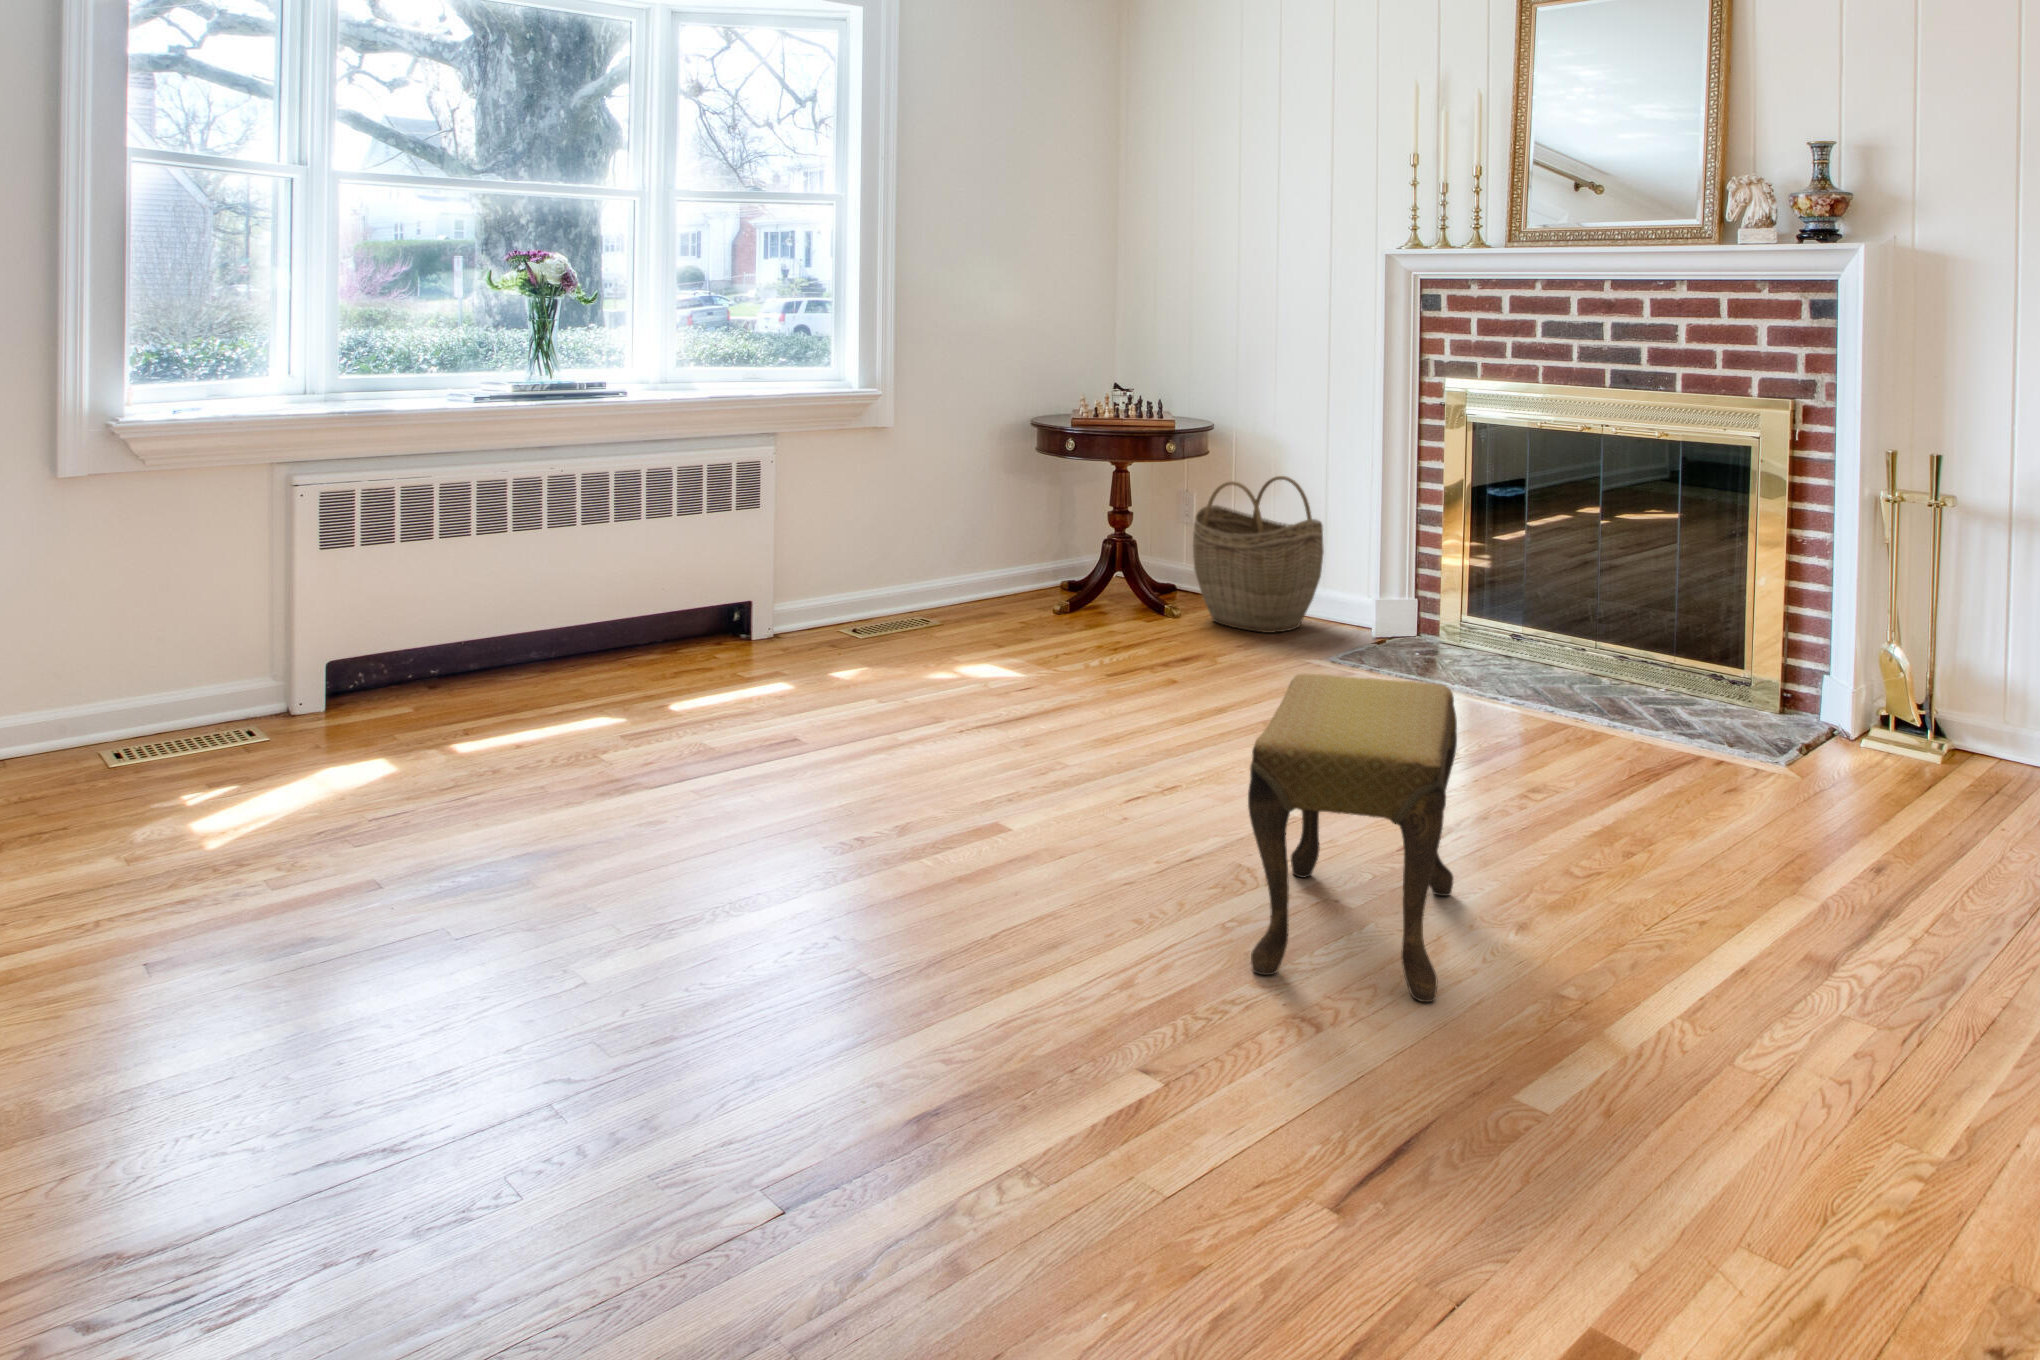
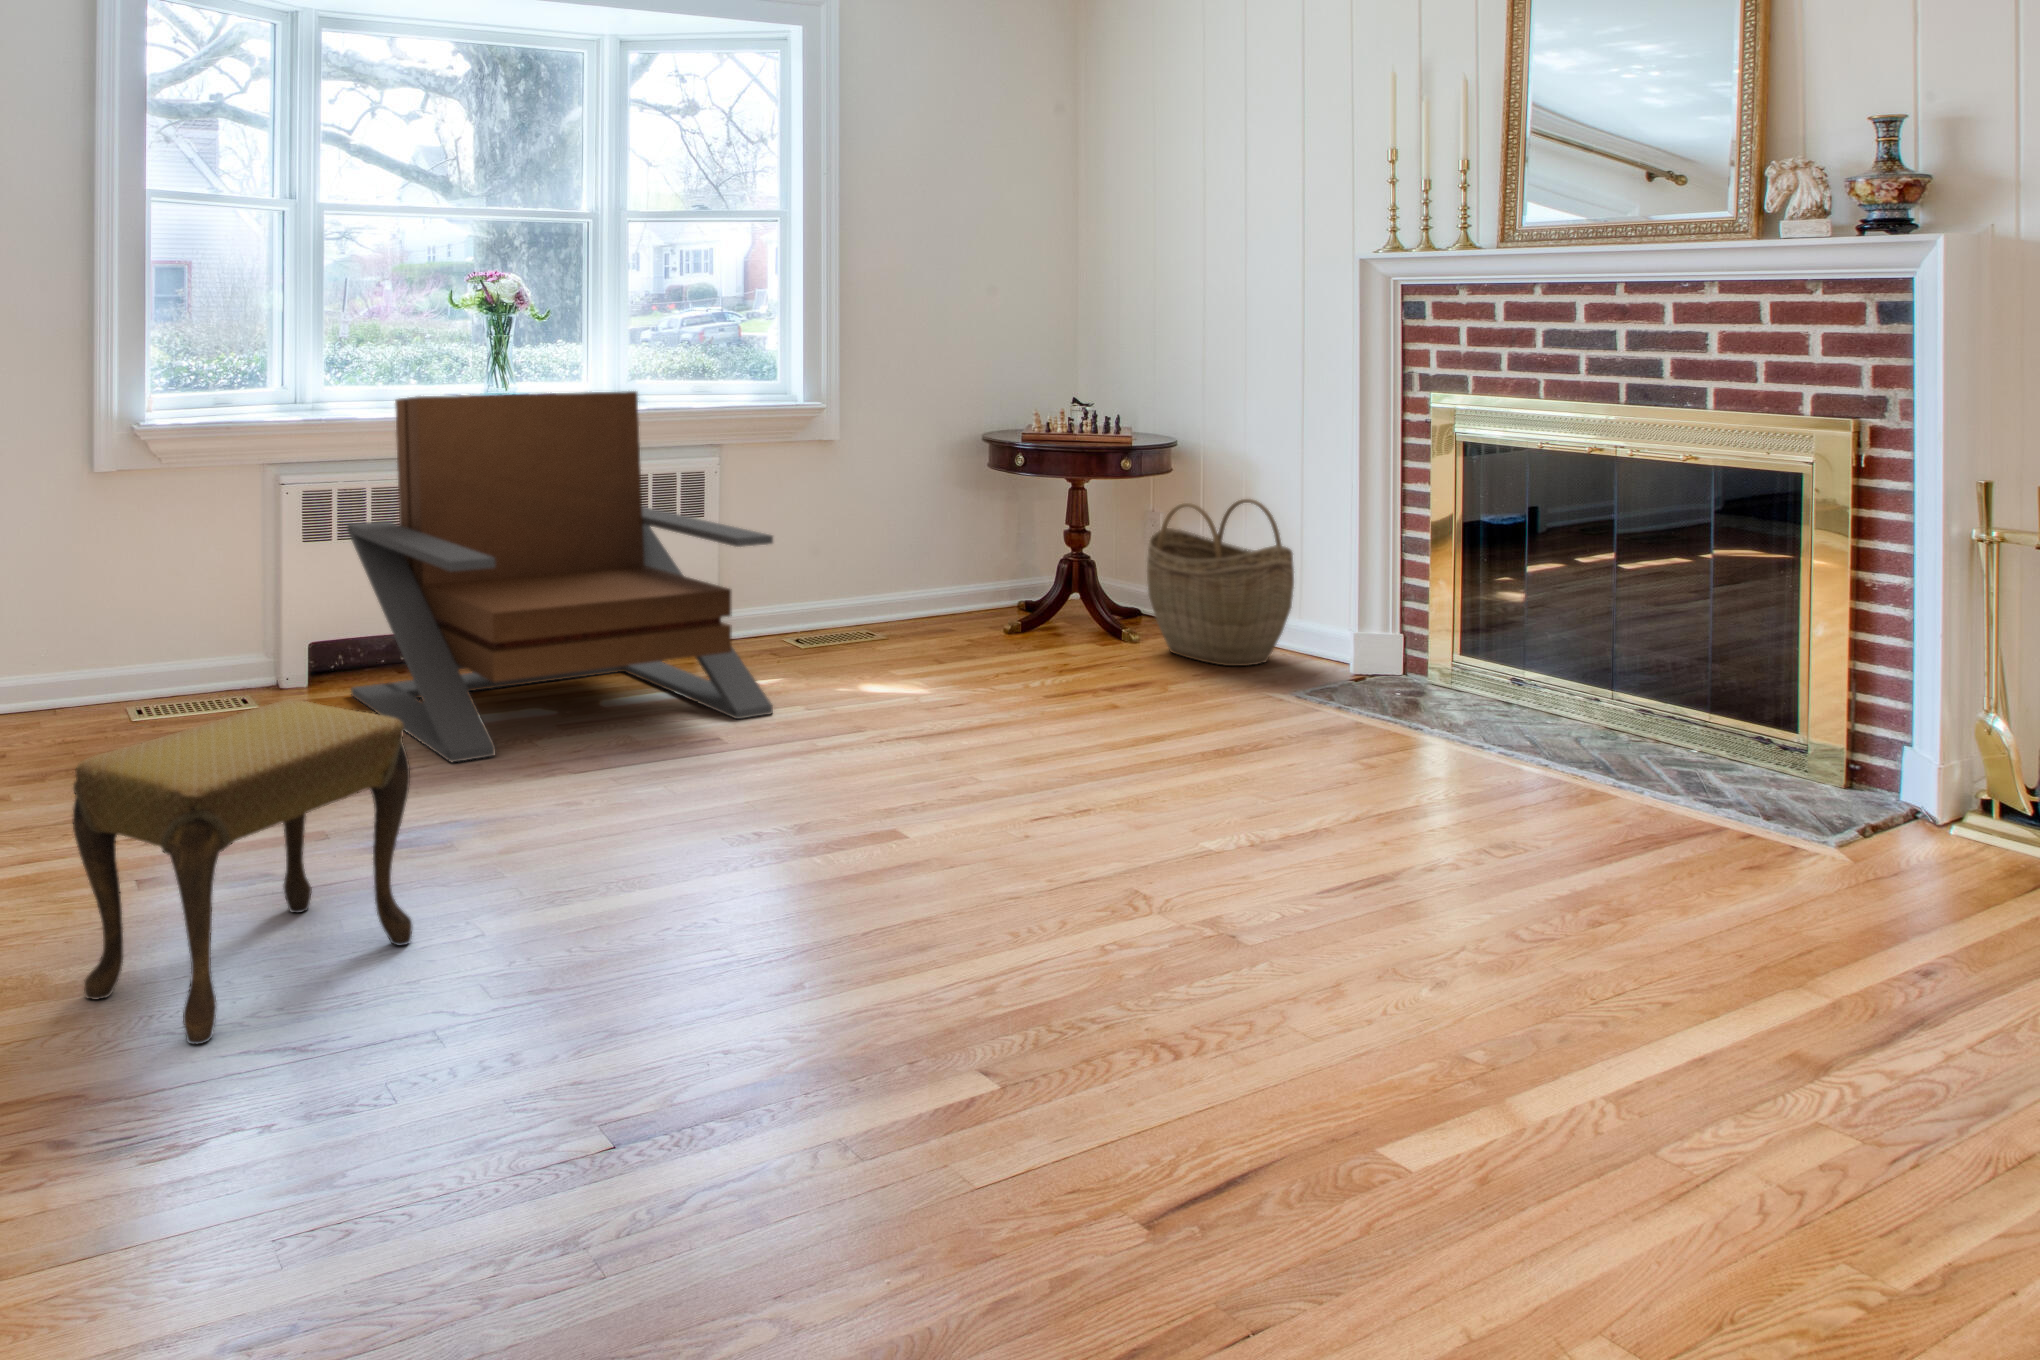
lounge chair: none [379,378,857,788] -> present [347,391,773,762]
footstool: present [1248,674,1457,1002] -> present [73,699,413,1044]

